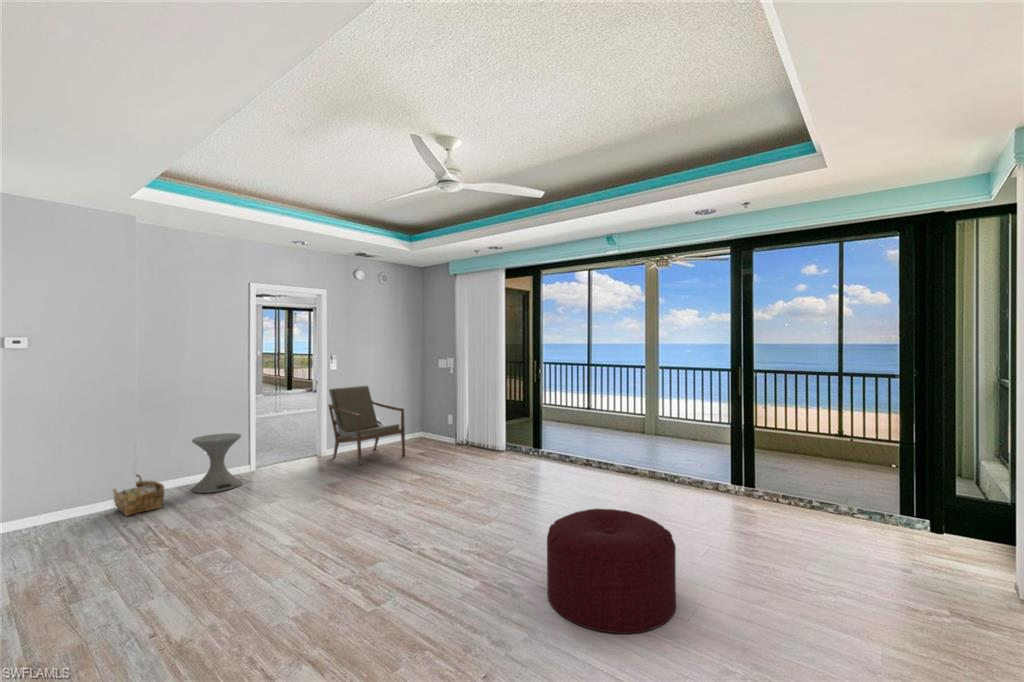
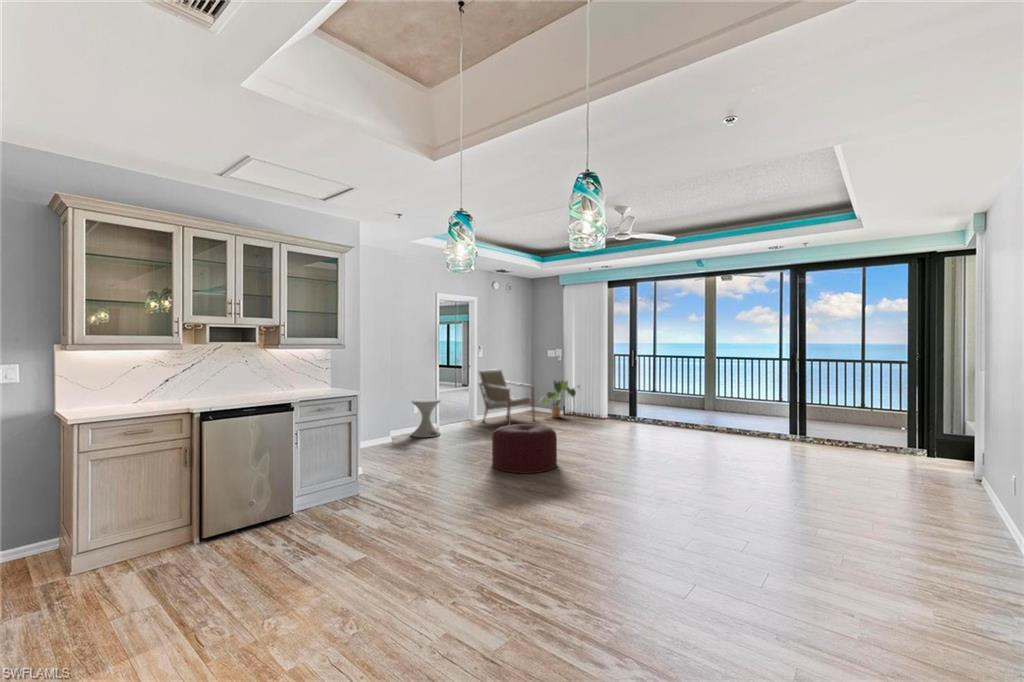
house plant: none [417,400,473,450] -> present [543,381,580,418]
woven basket: present [113,474,164,516] -> none [378,422,409,447]
ottoman: present [547,509,676,633] -> present [492,424,557,473]

